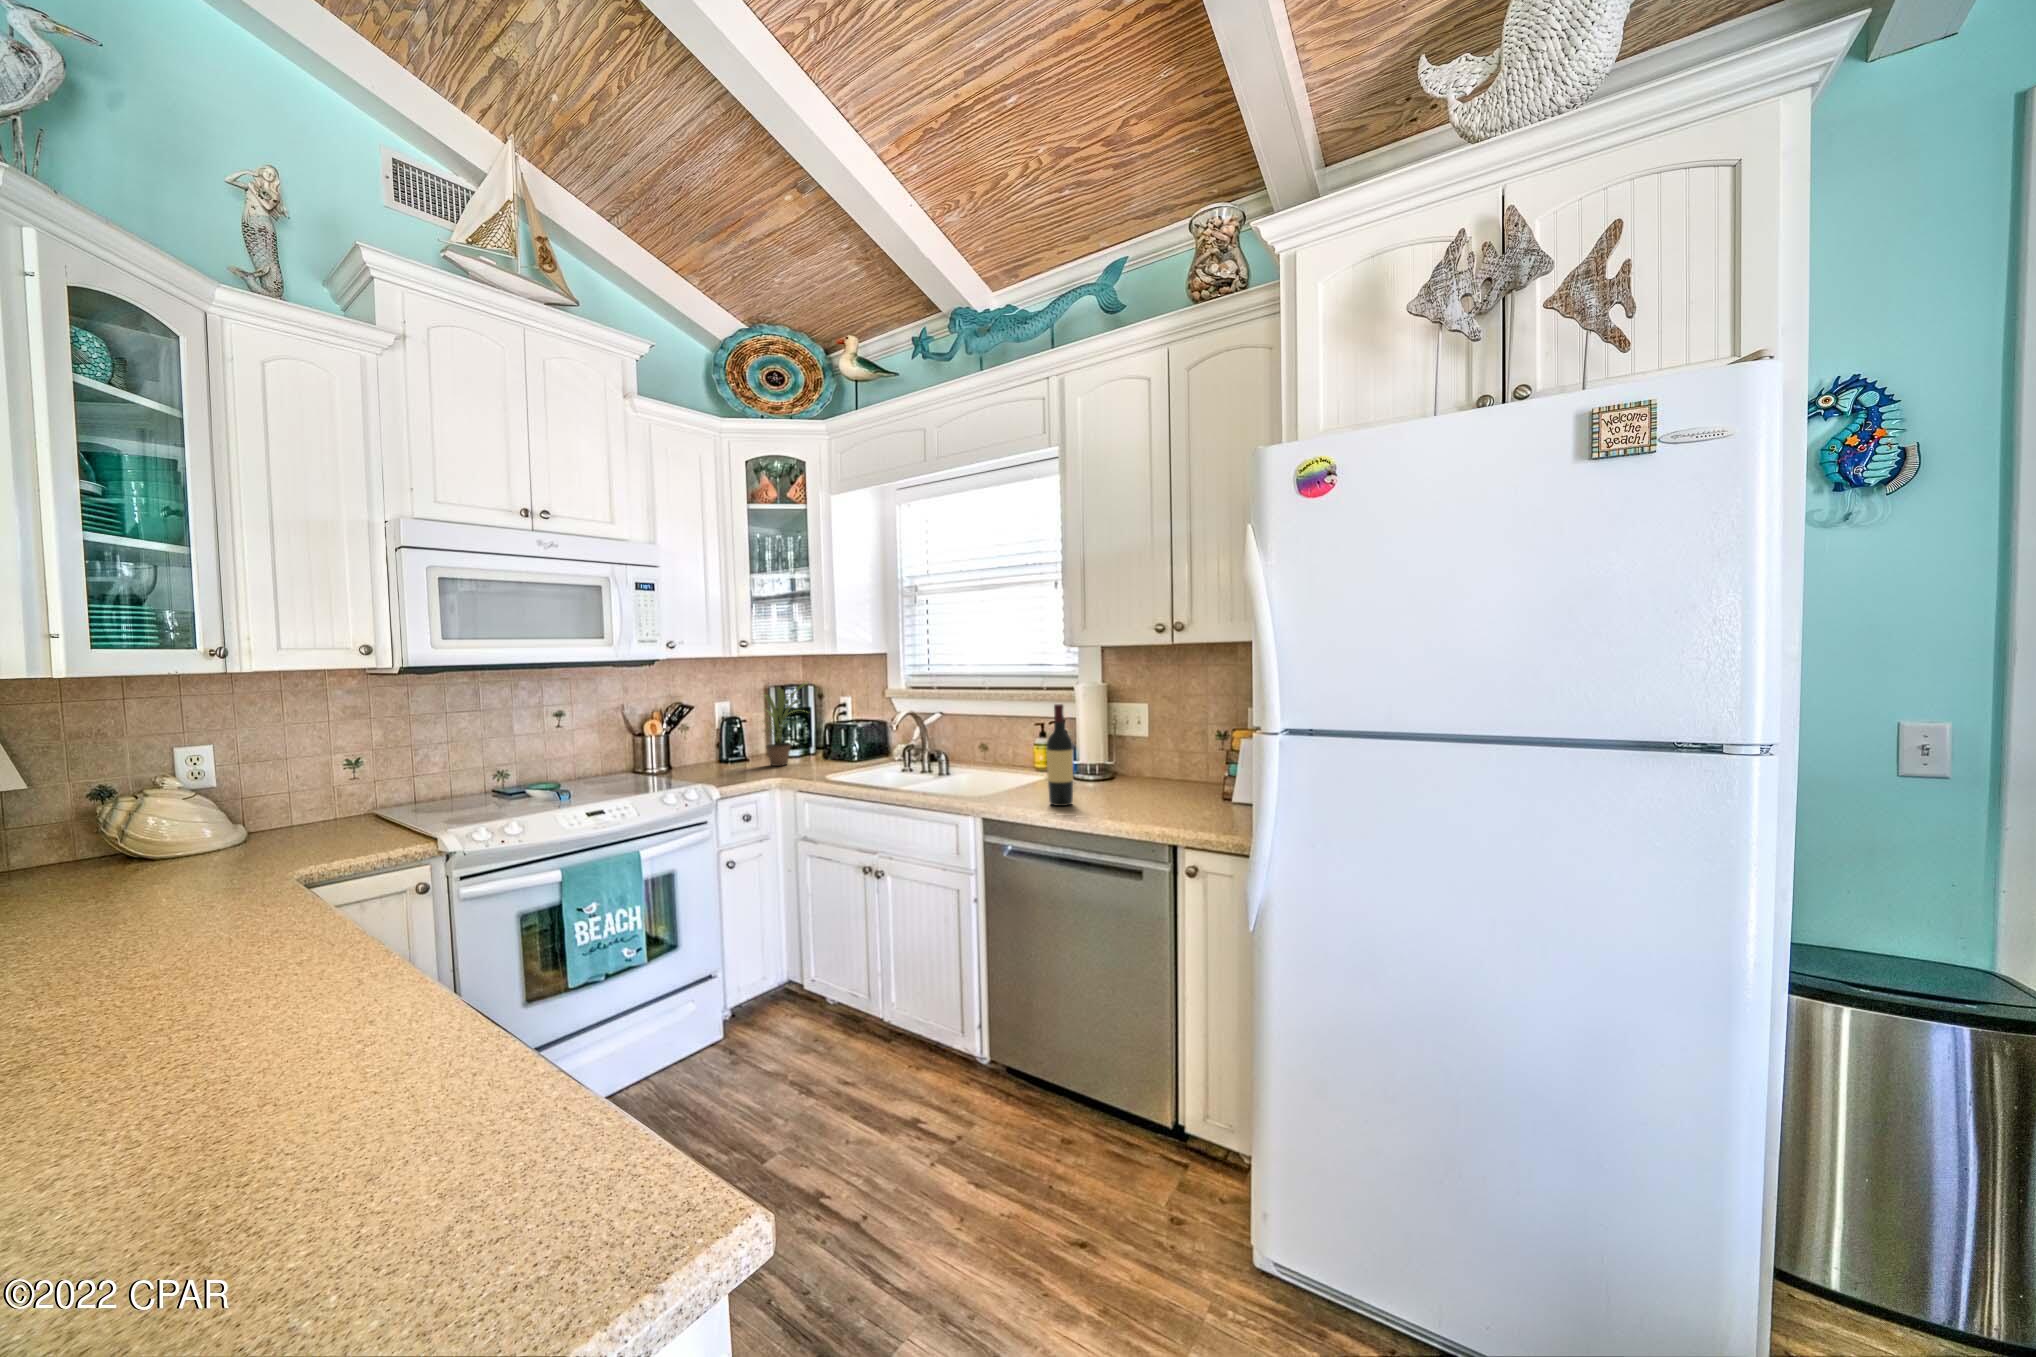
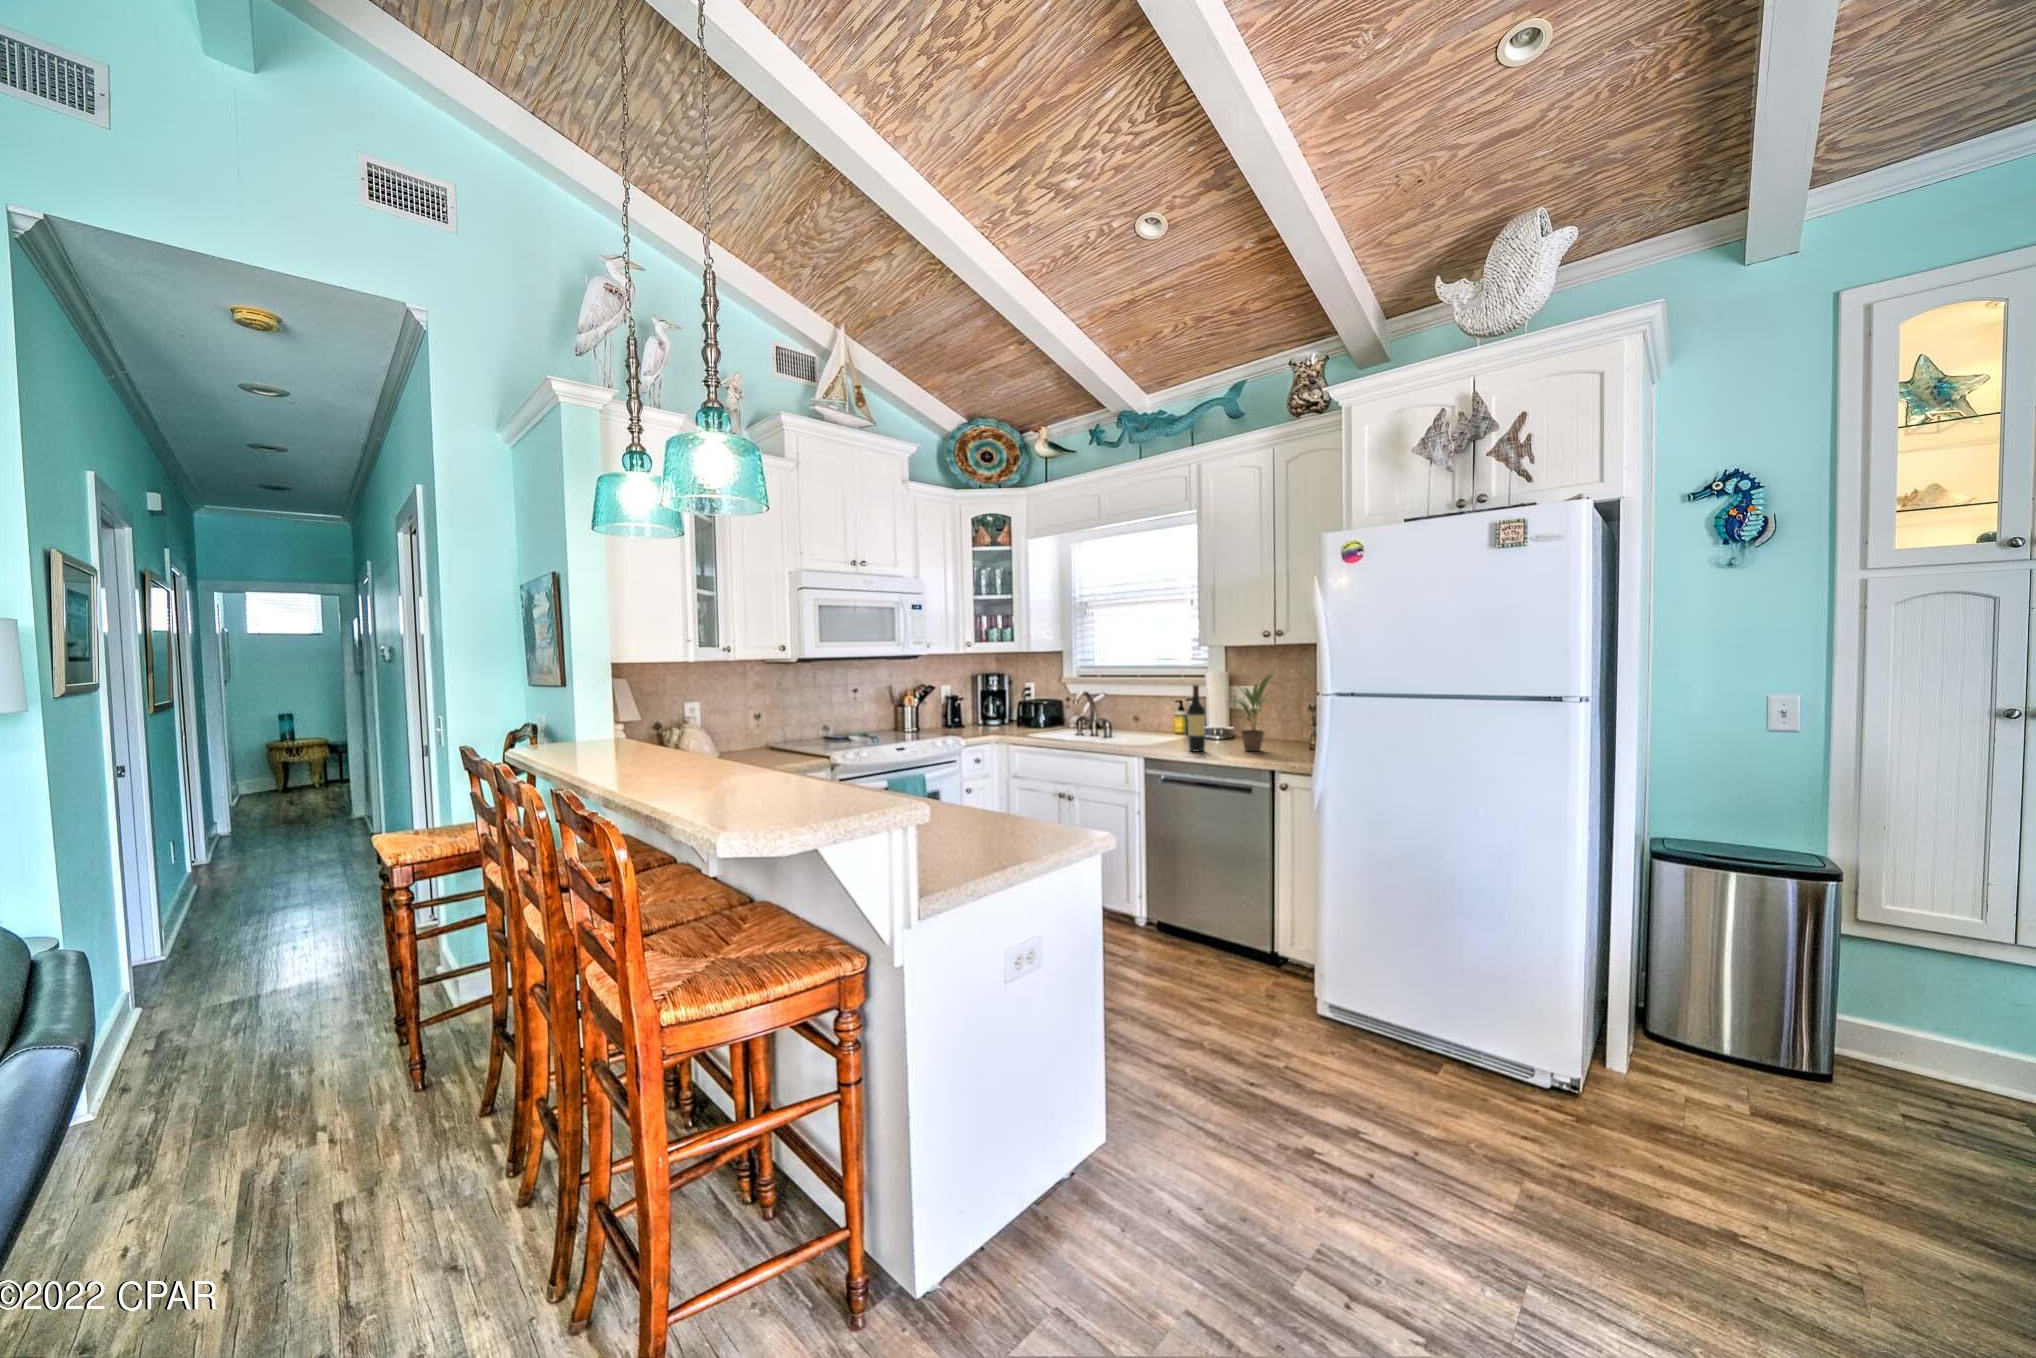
potted plant: present [765,684,804,766] -> present [1236,673,1274,751]

